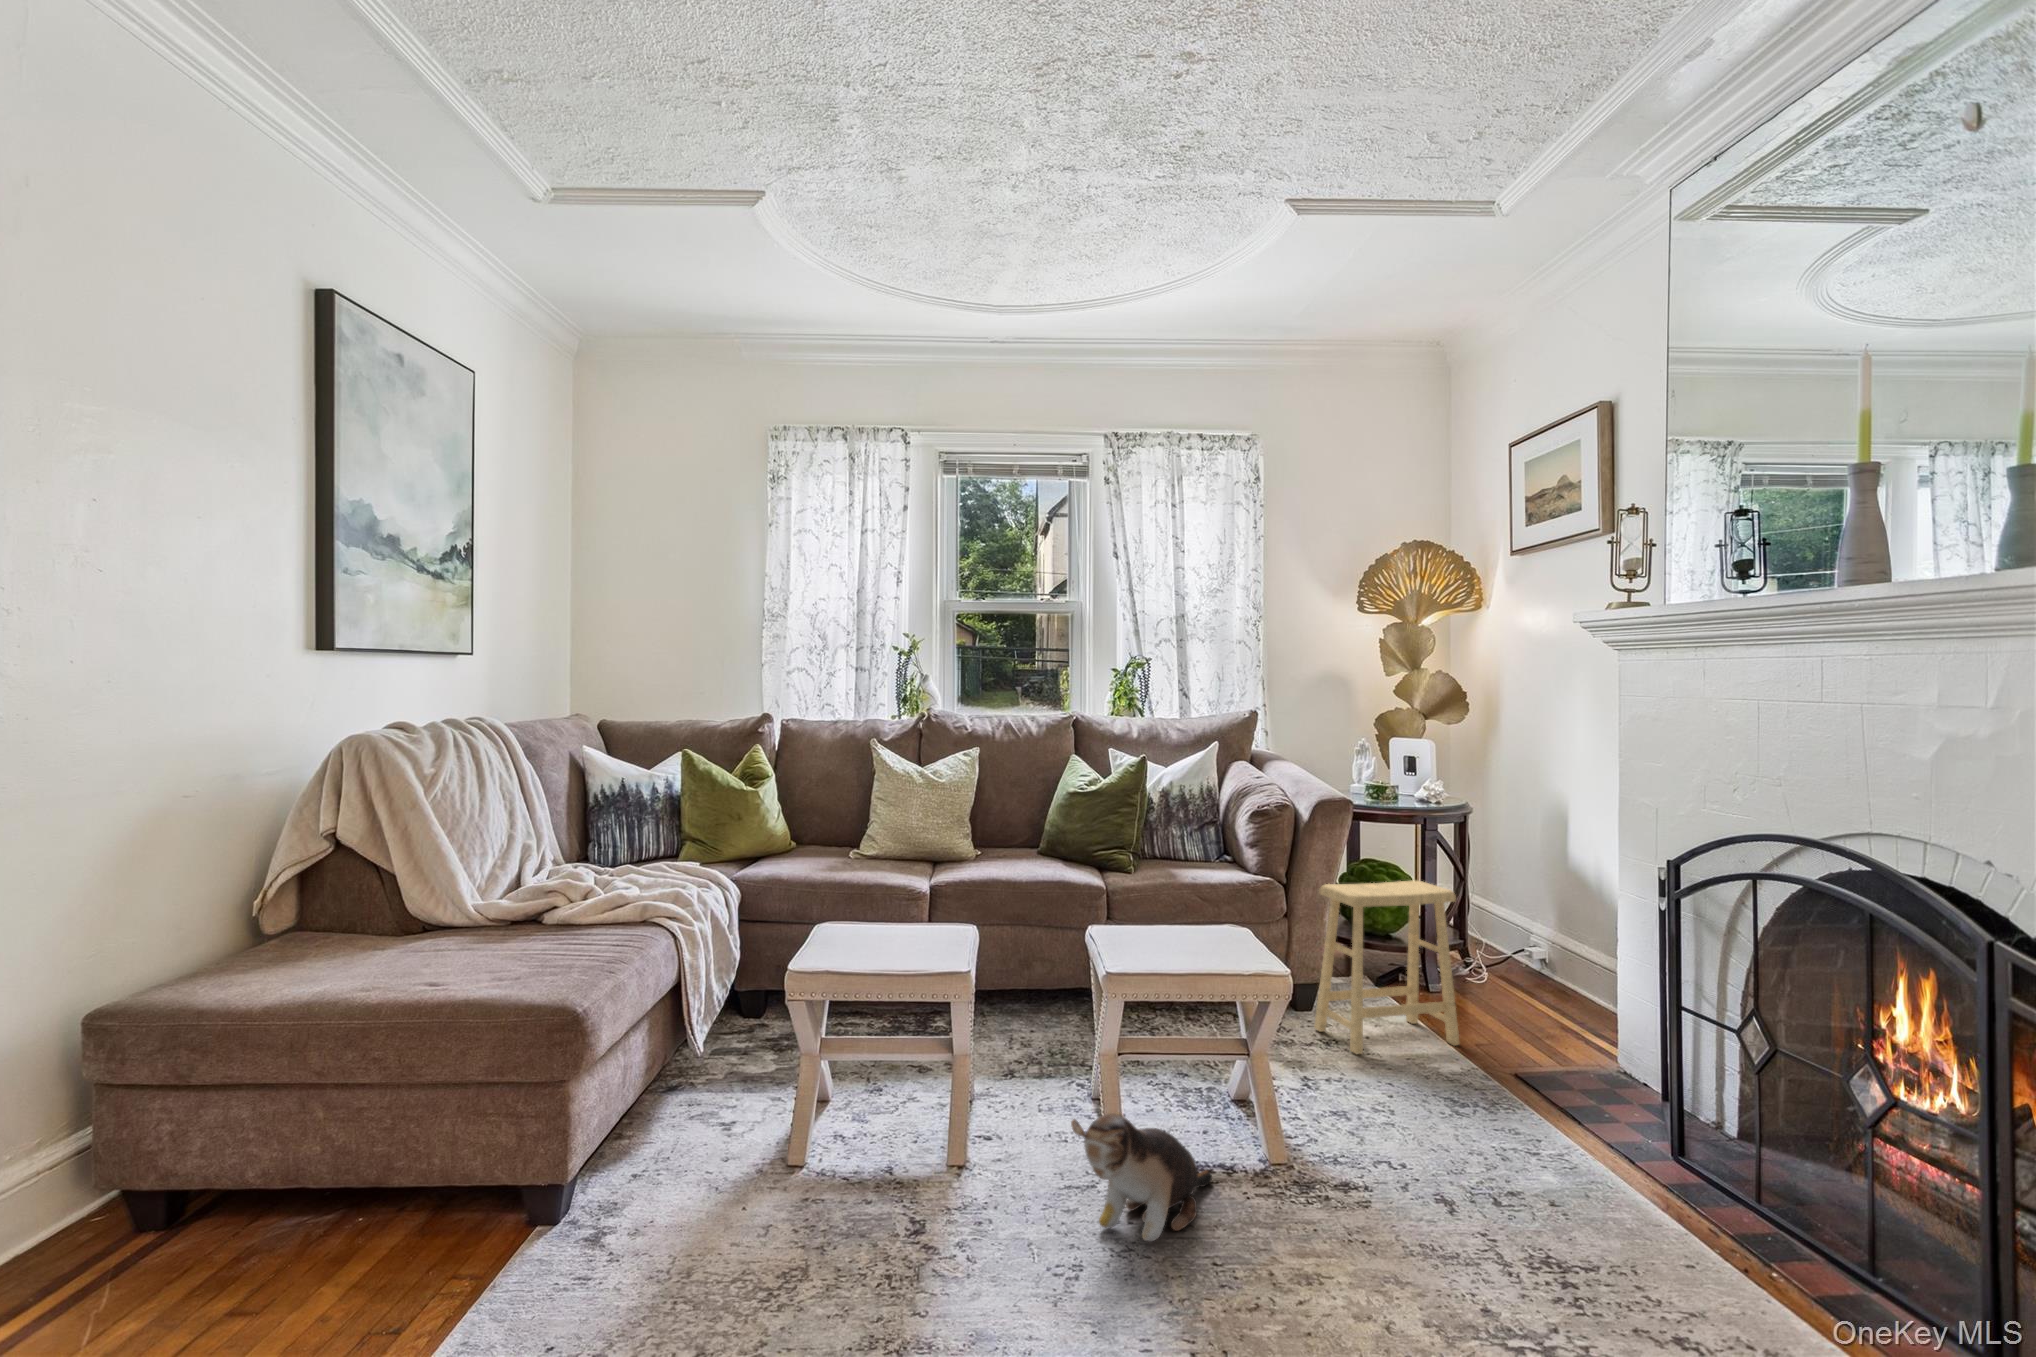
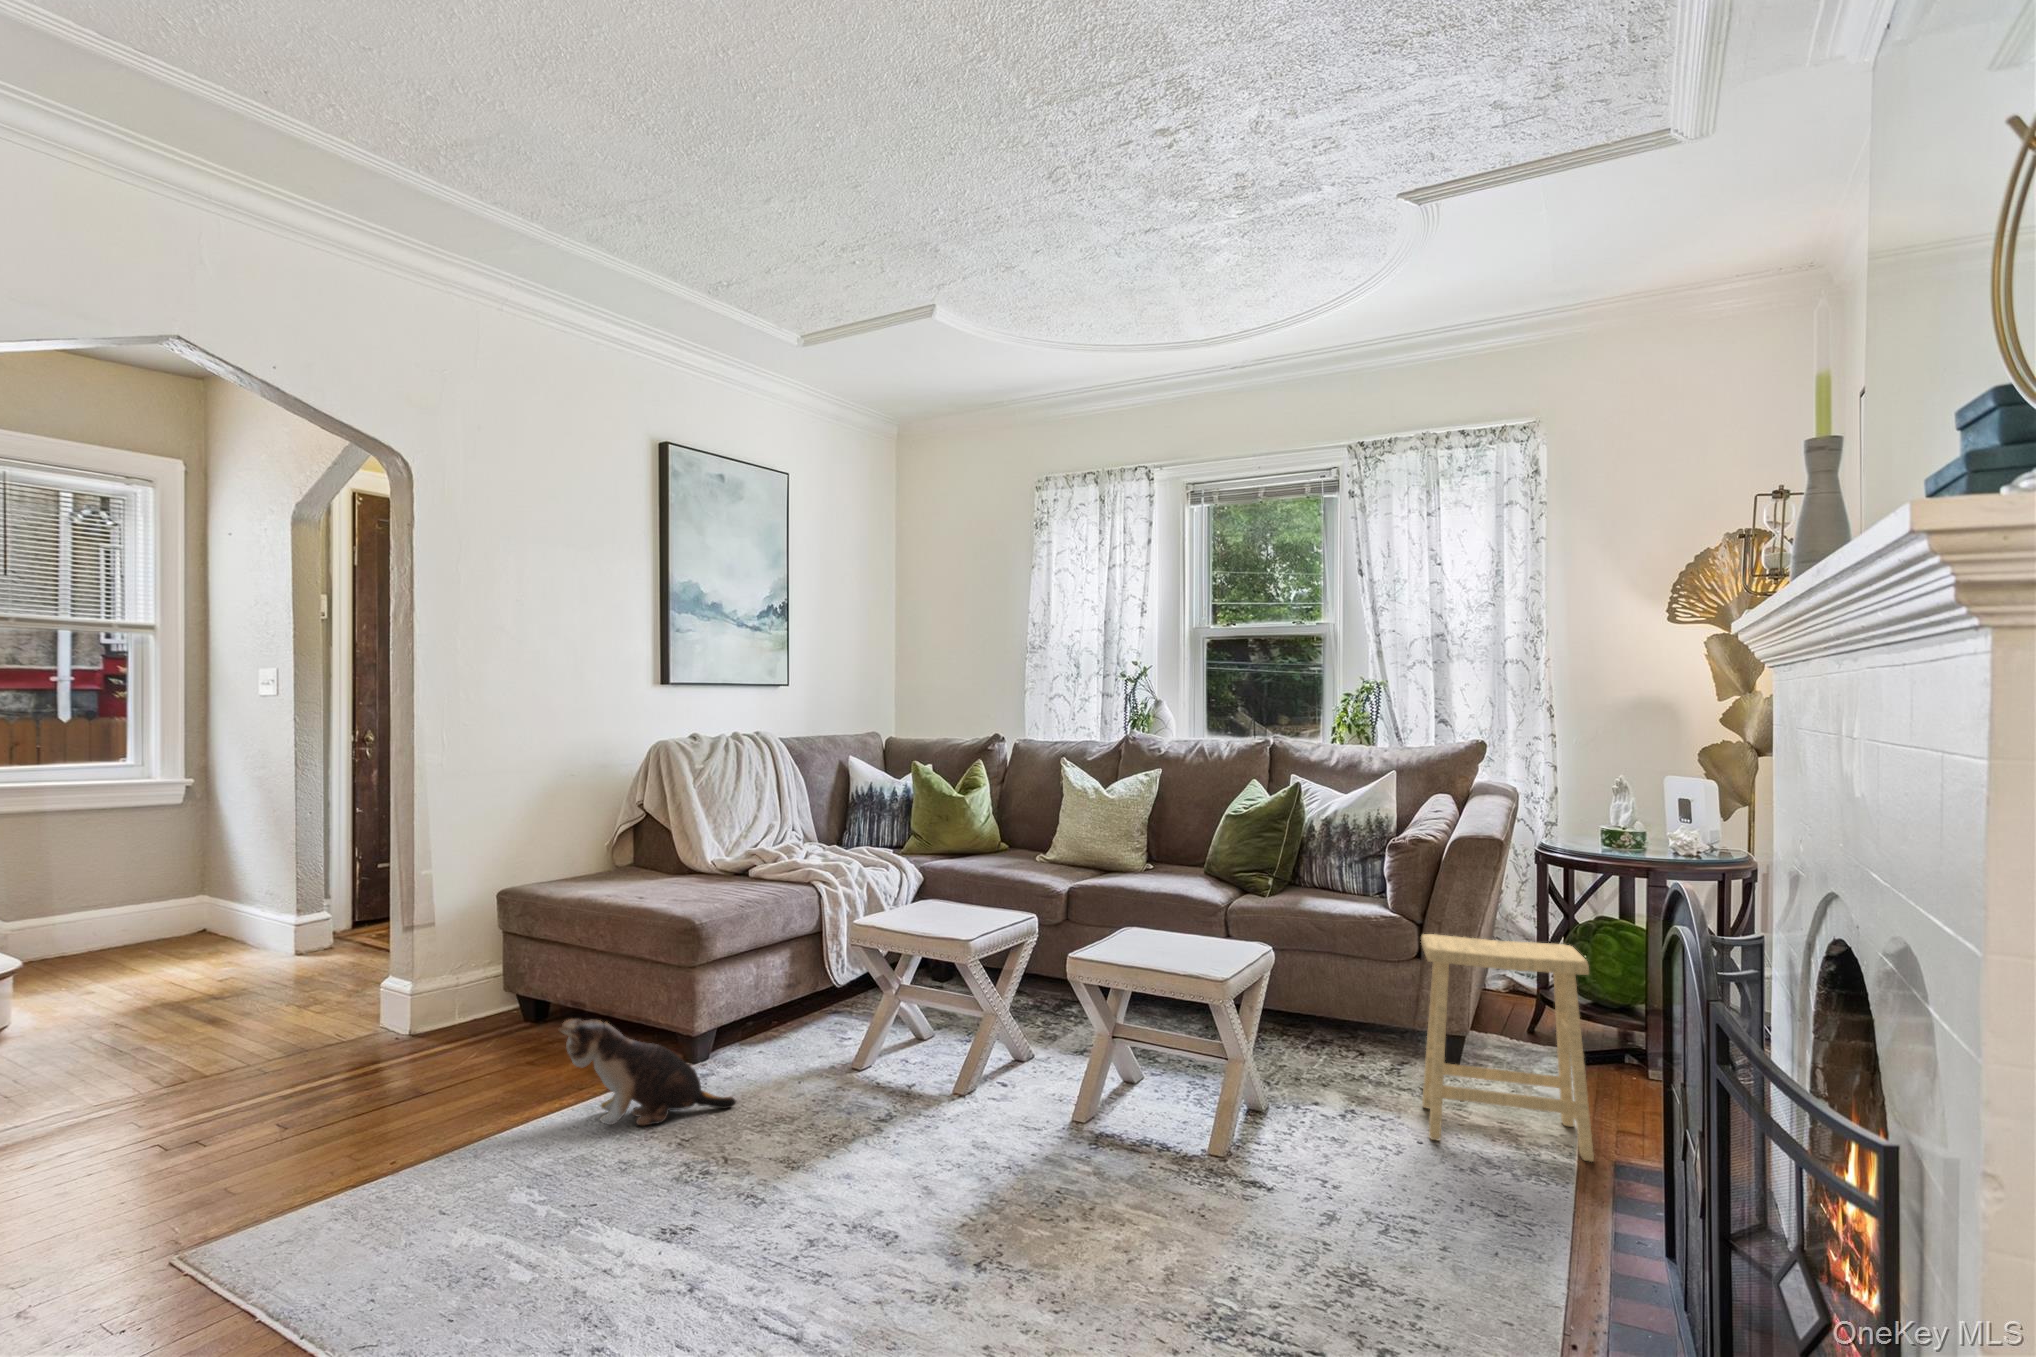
plush toy: present [1071,1113,1212,1242] -> present [558,1019,736,1126]

